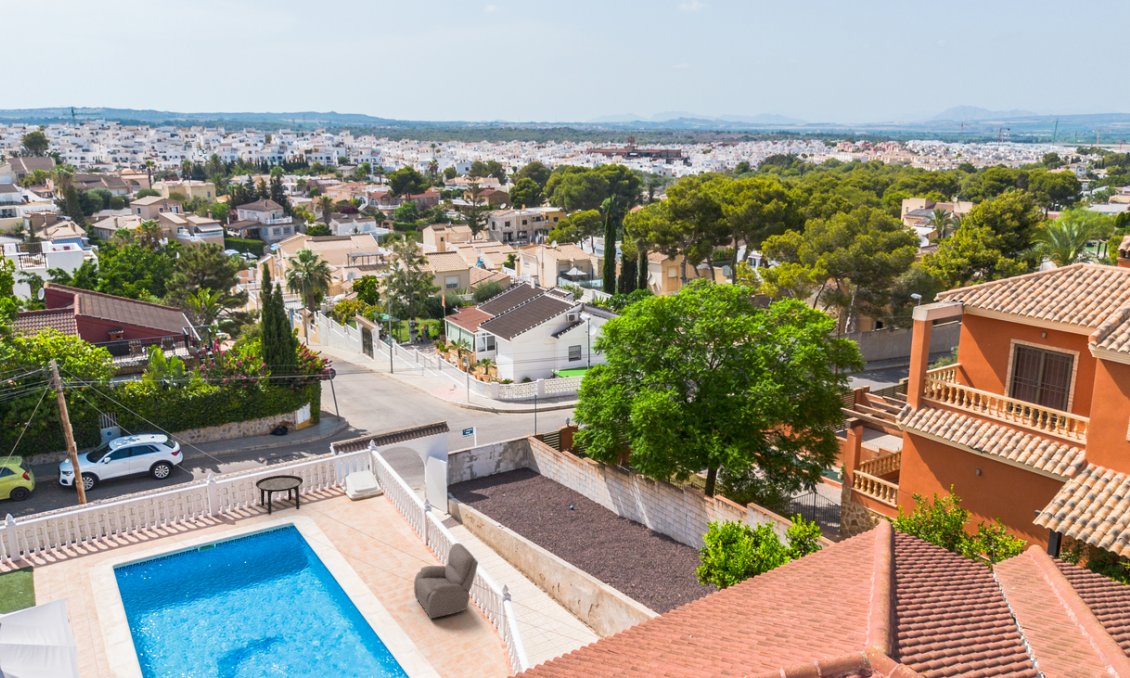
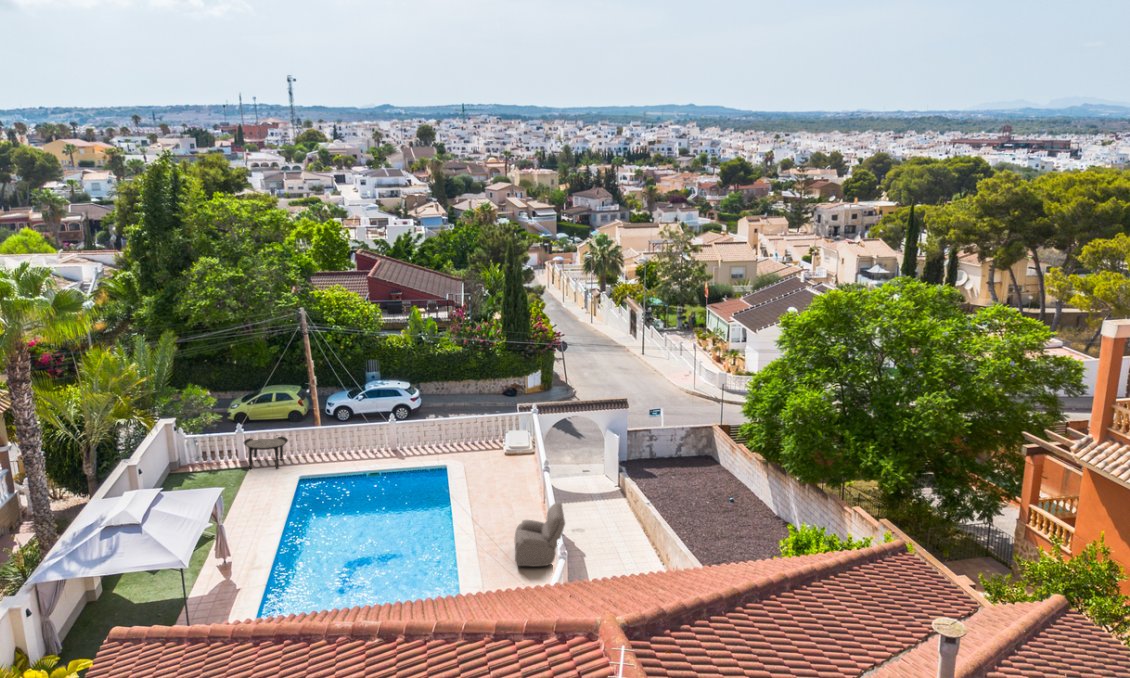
round table: present [256,475,303,514] -> present [243,437,288,469]

